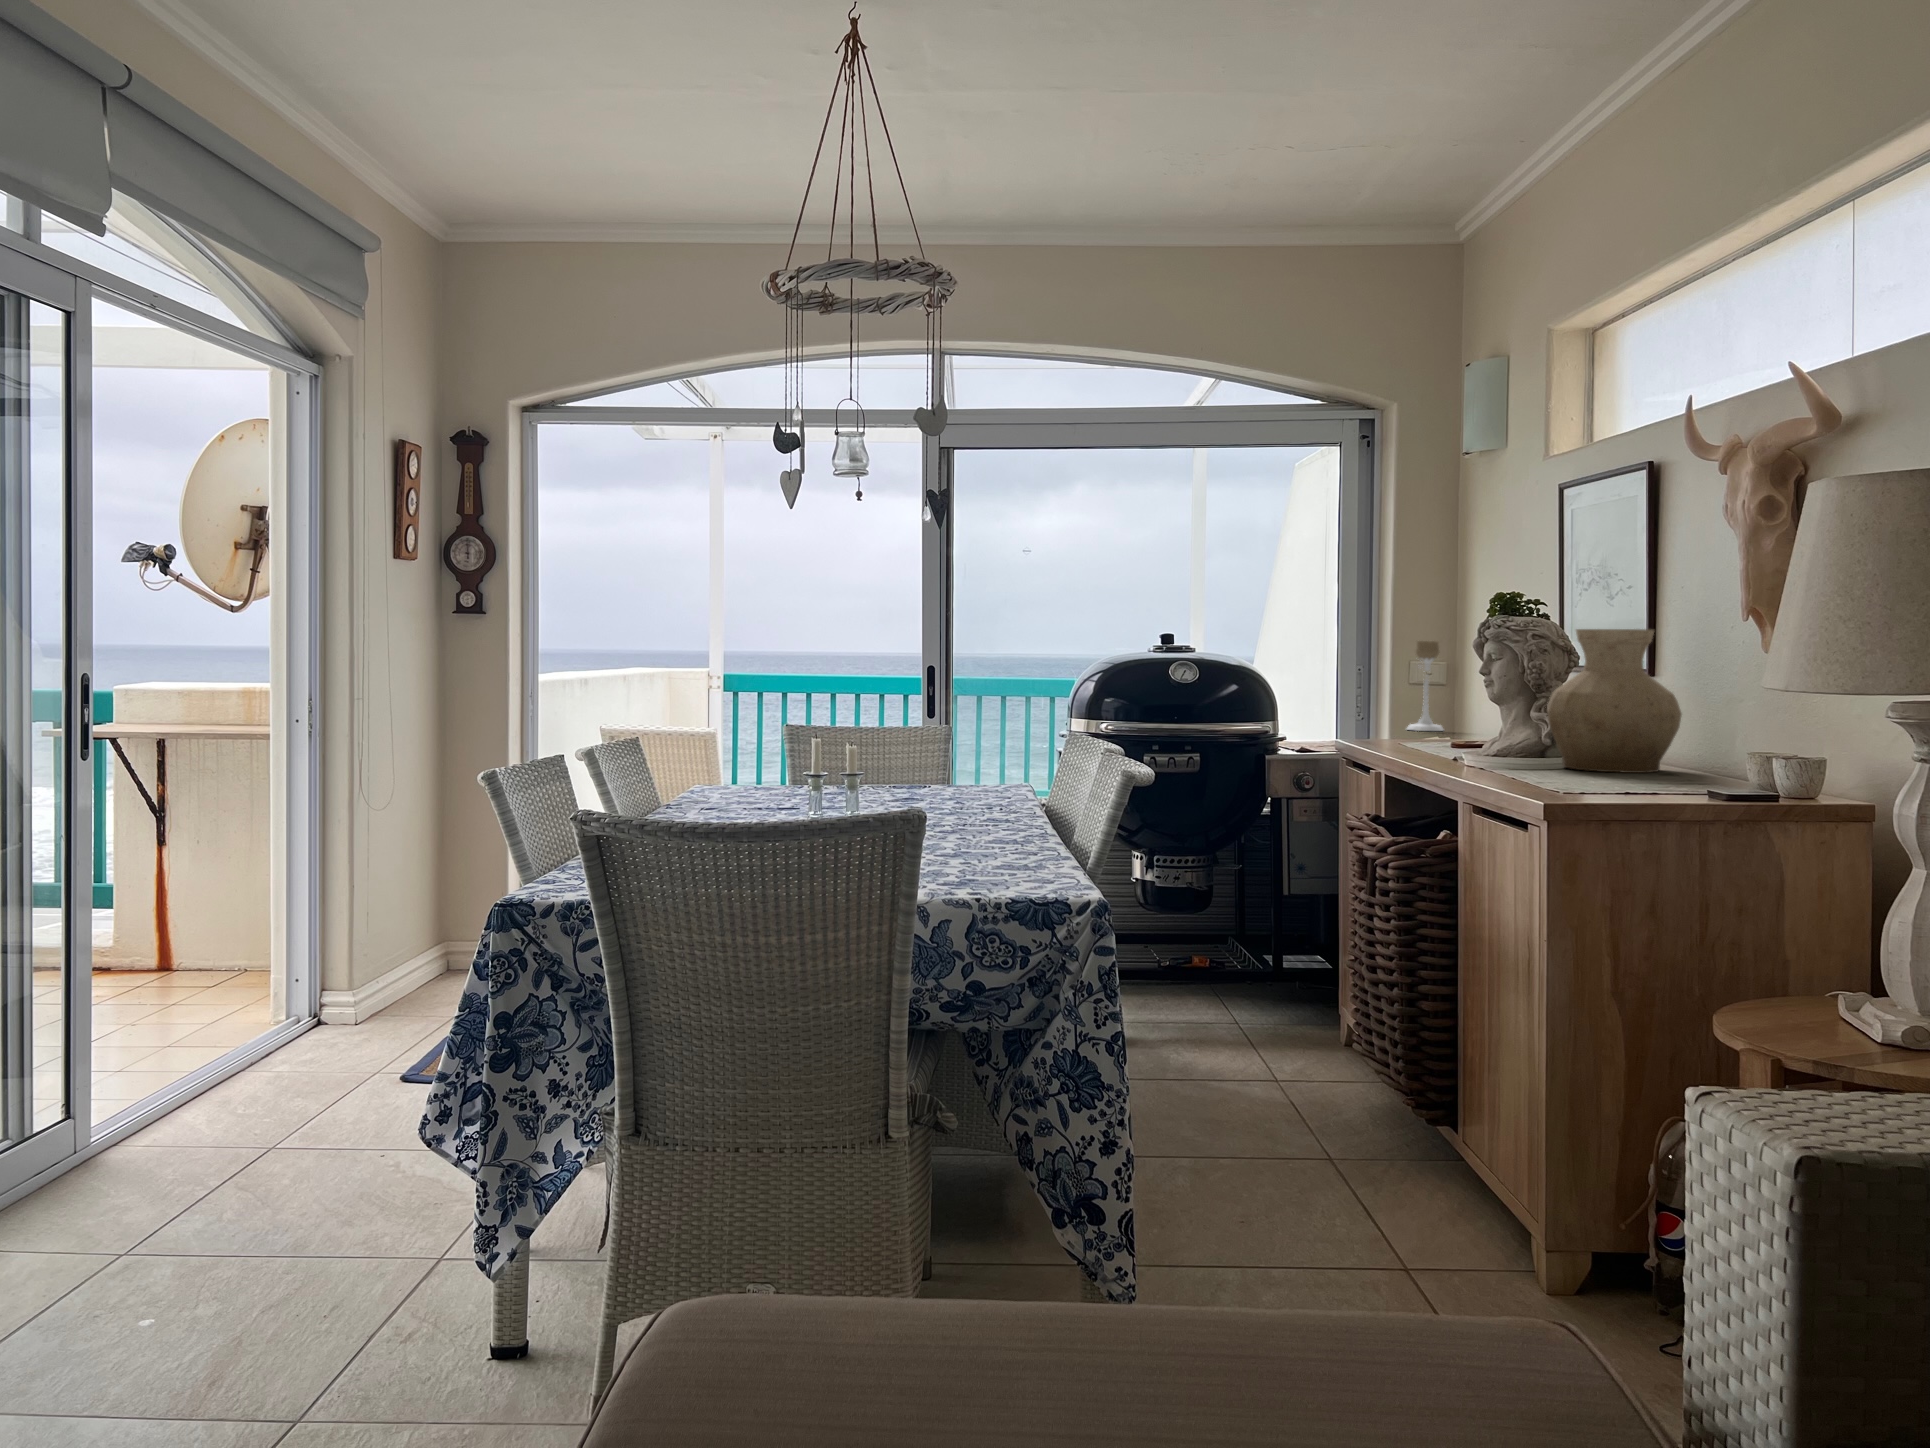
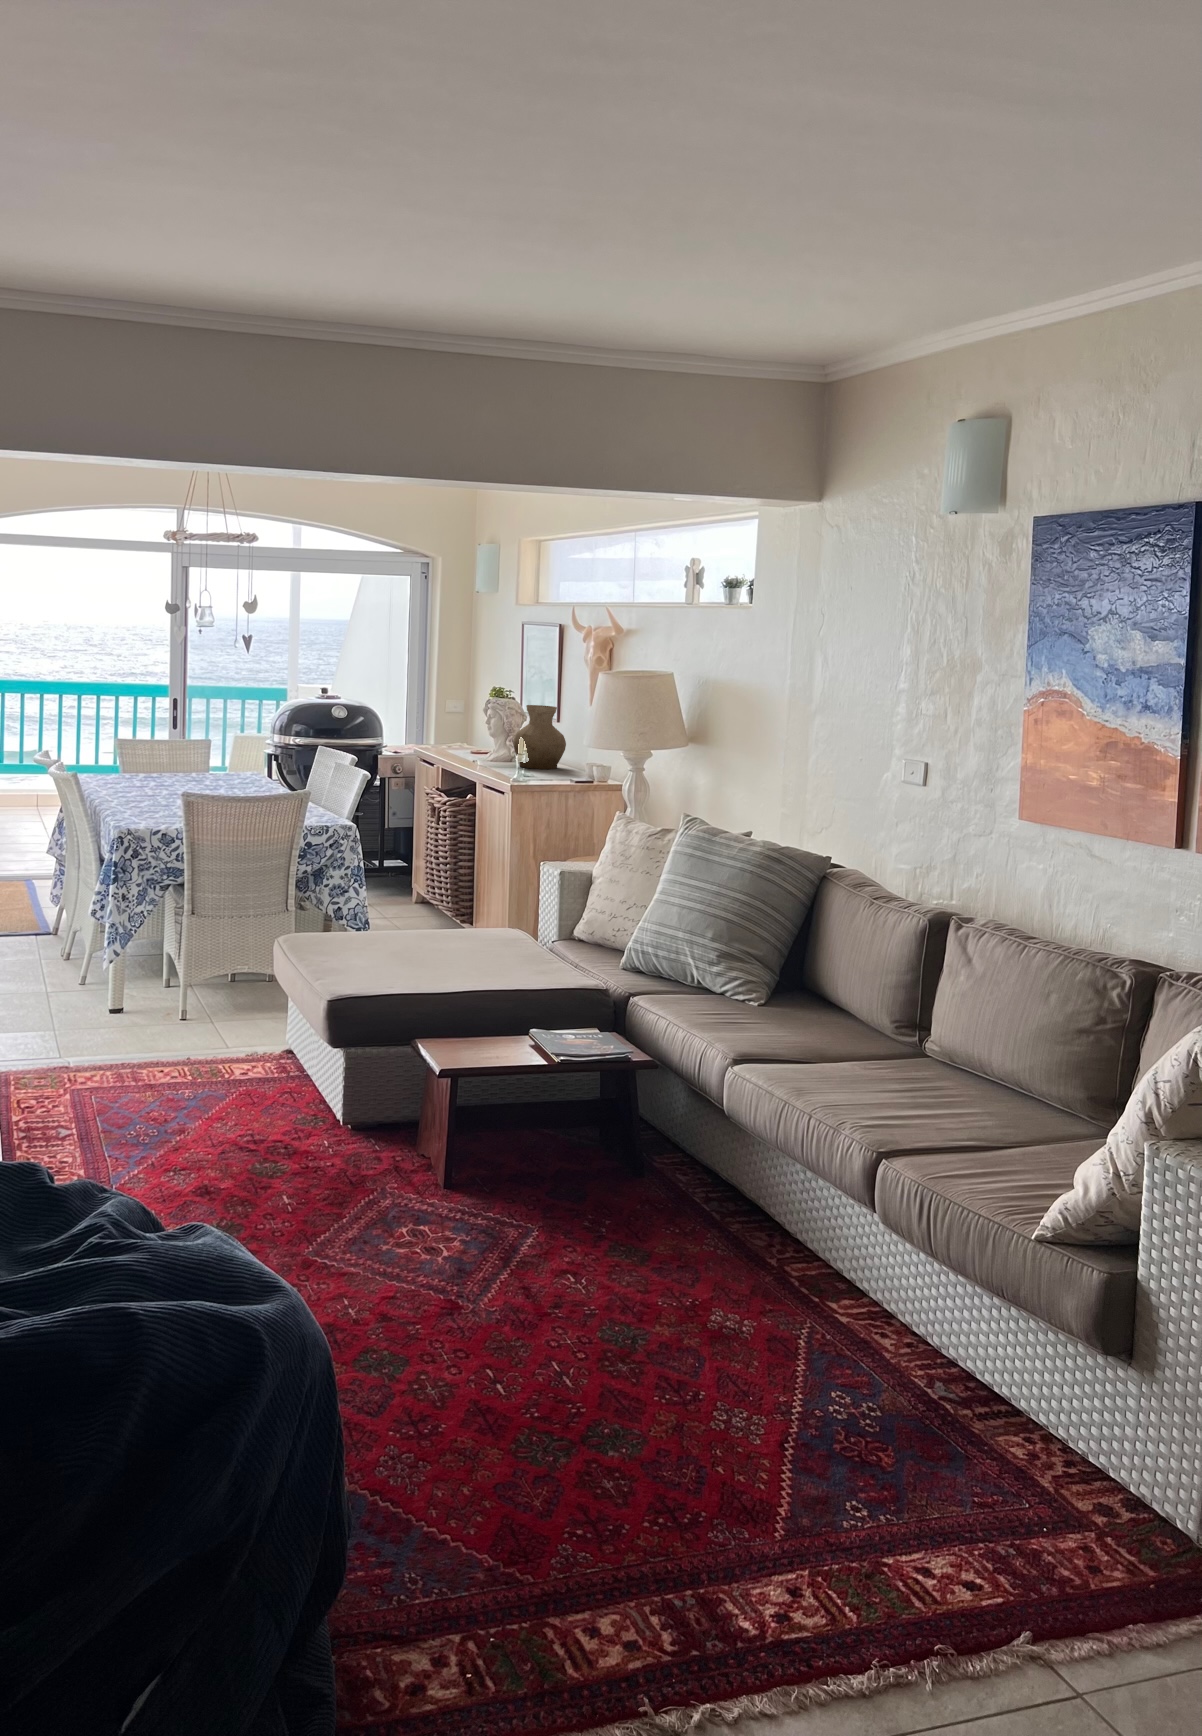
candle holder: present [1407,641,1443,731] -> none [445,689,465,740]

